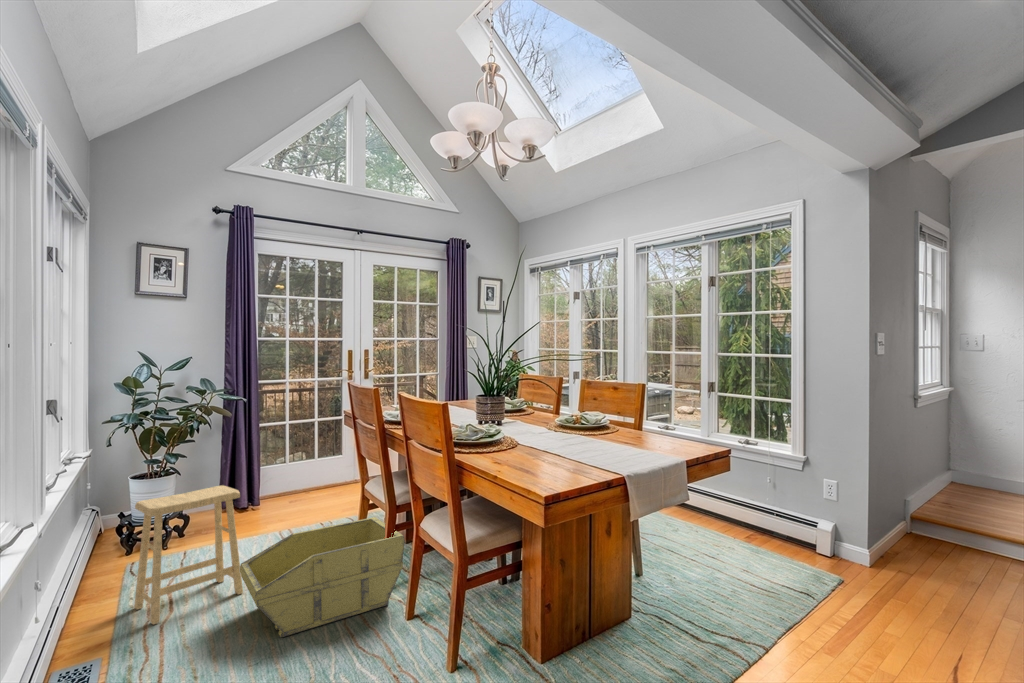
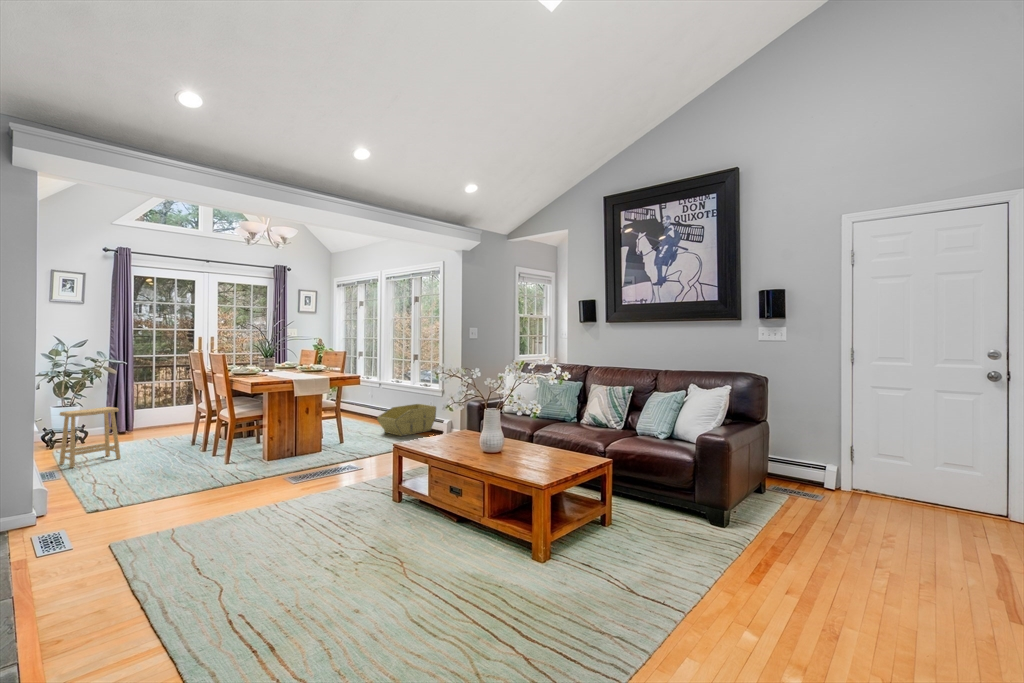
storage bin: present [240,517,405,637] -> present [377,404,436,436]

